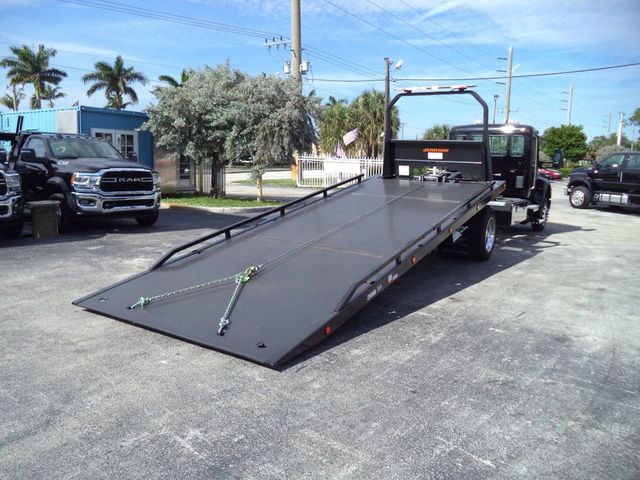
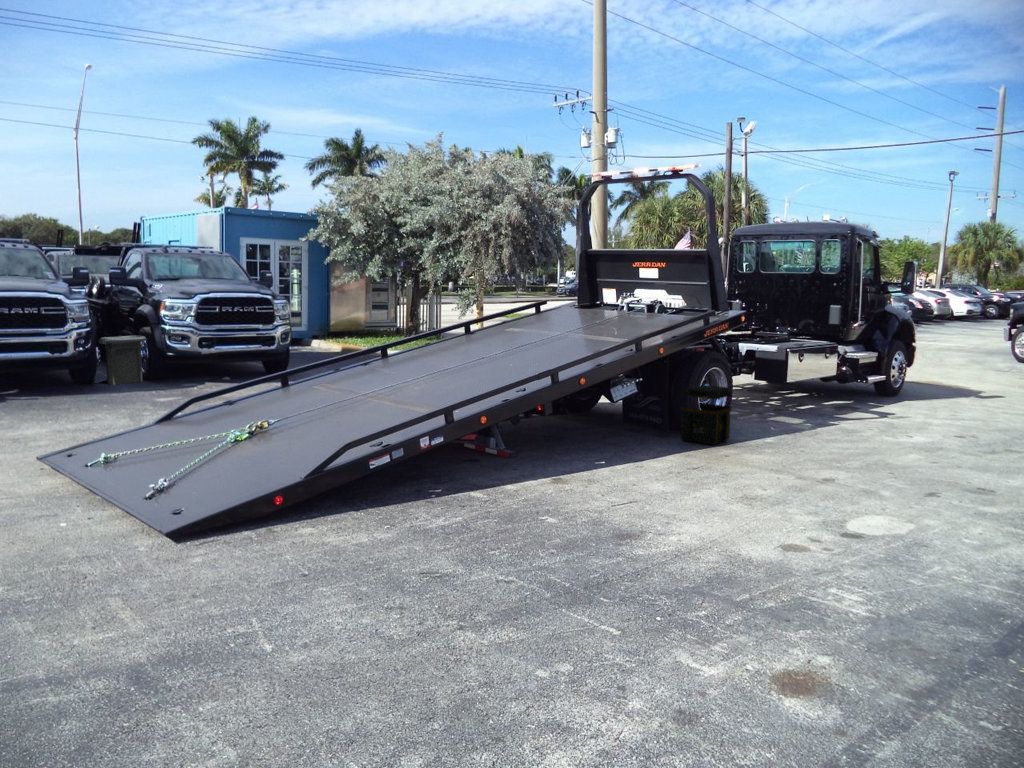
toolbox: none [489,228,521,268] -> present [681,385,732,445]

